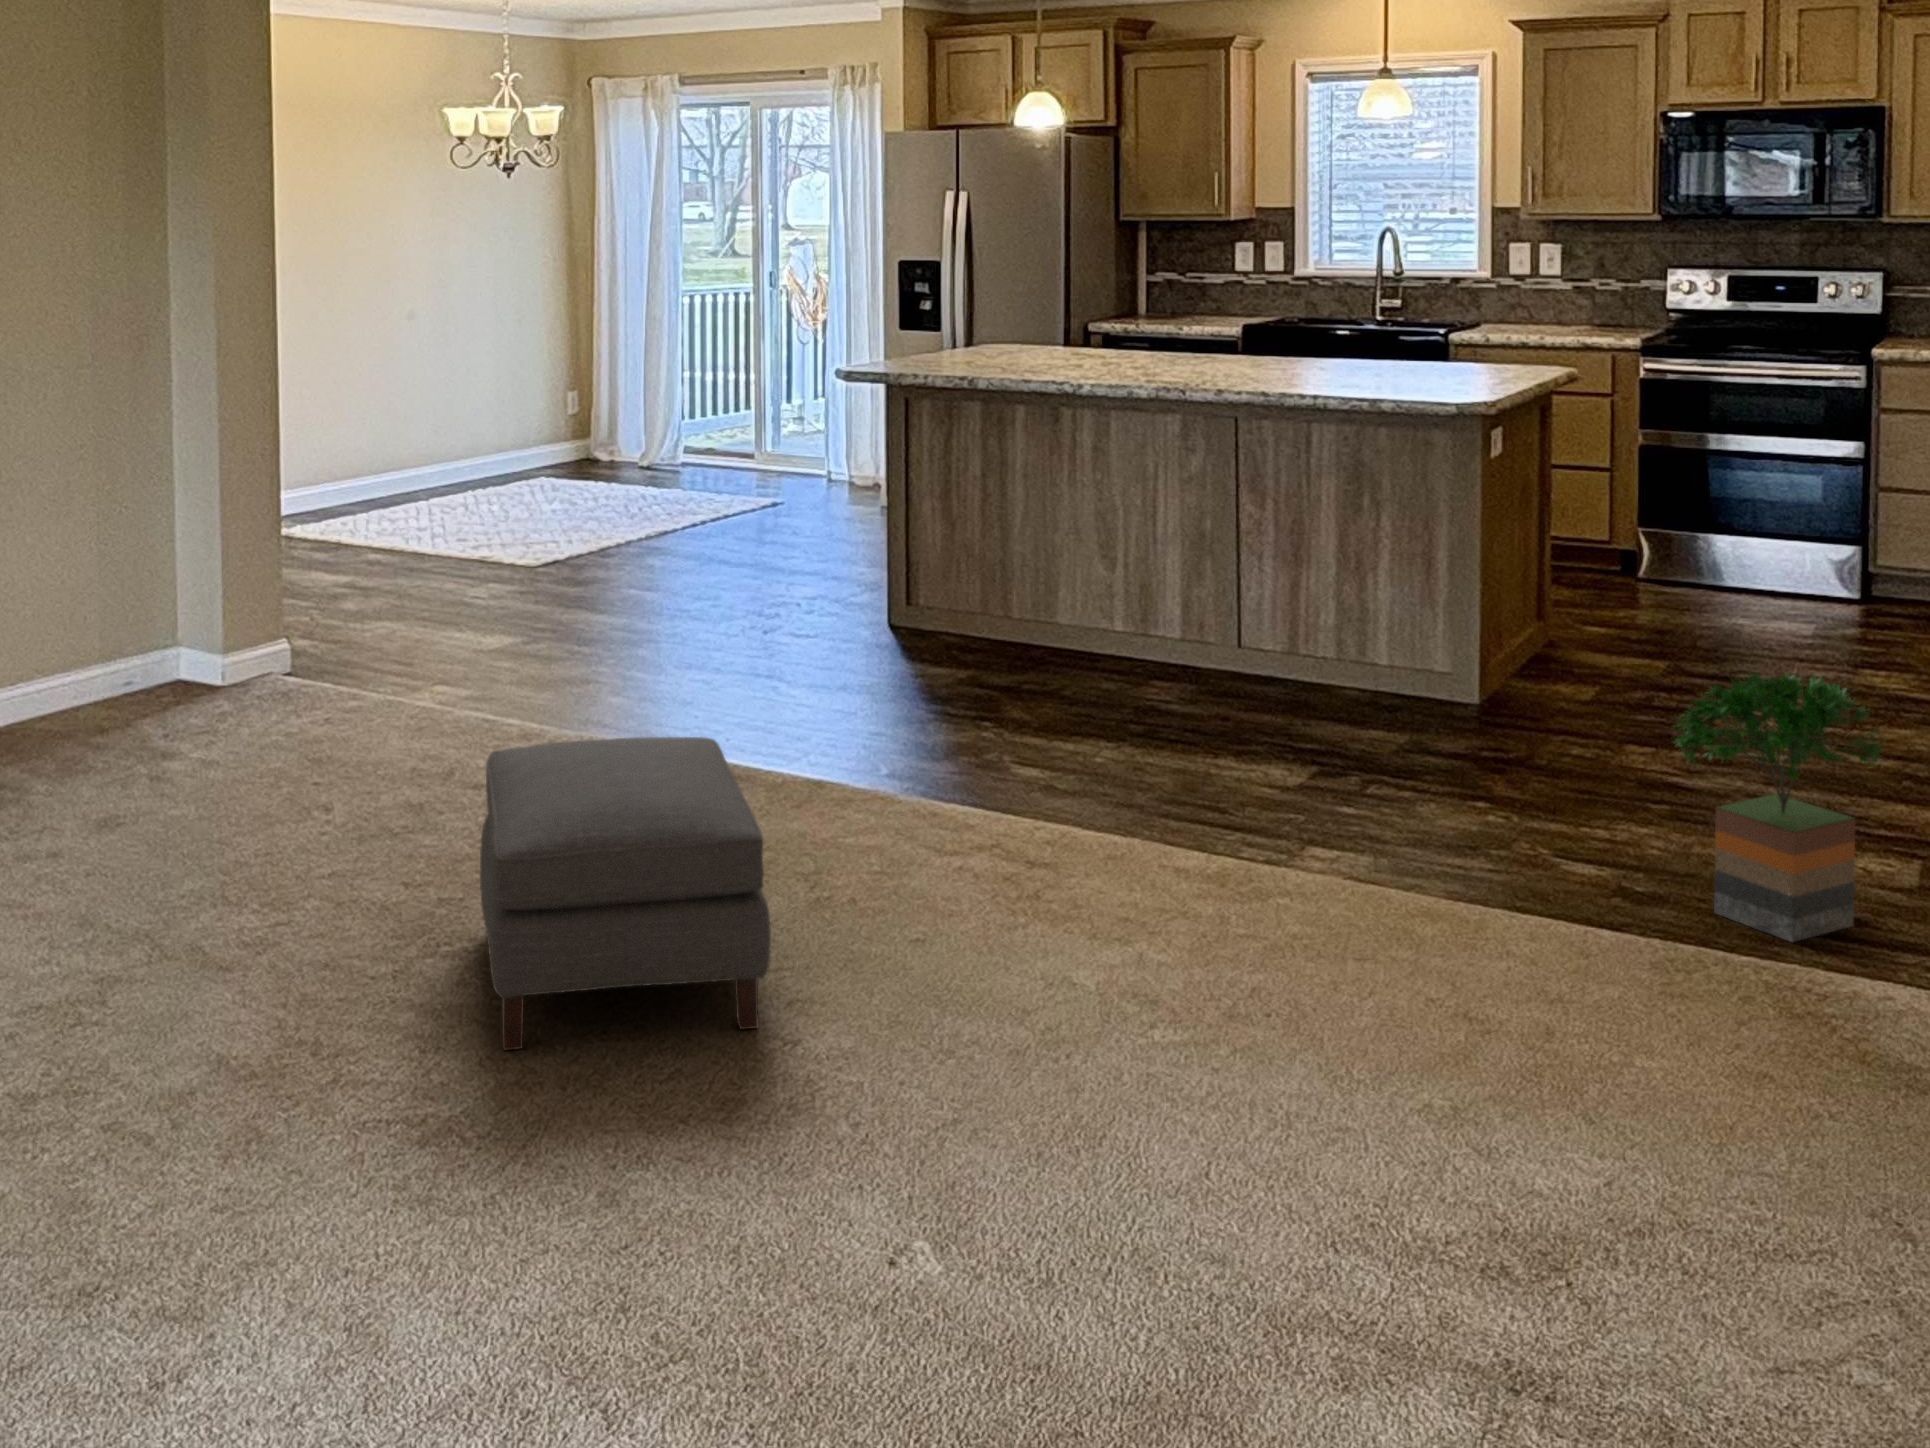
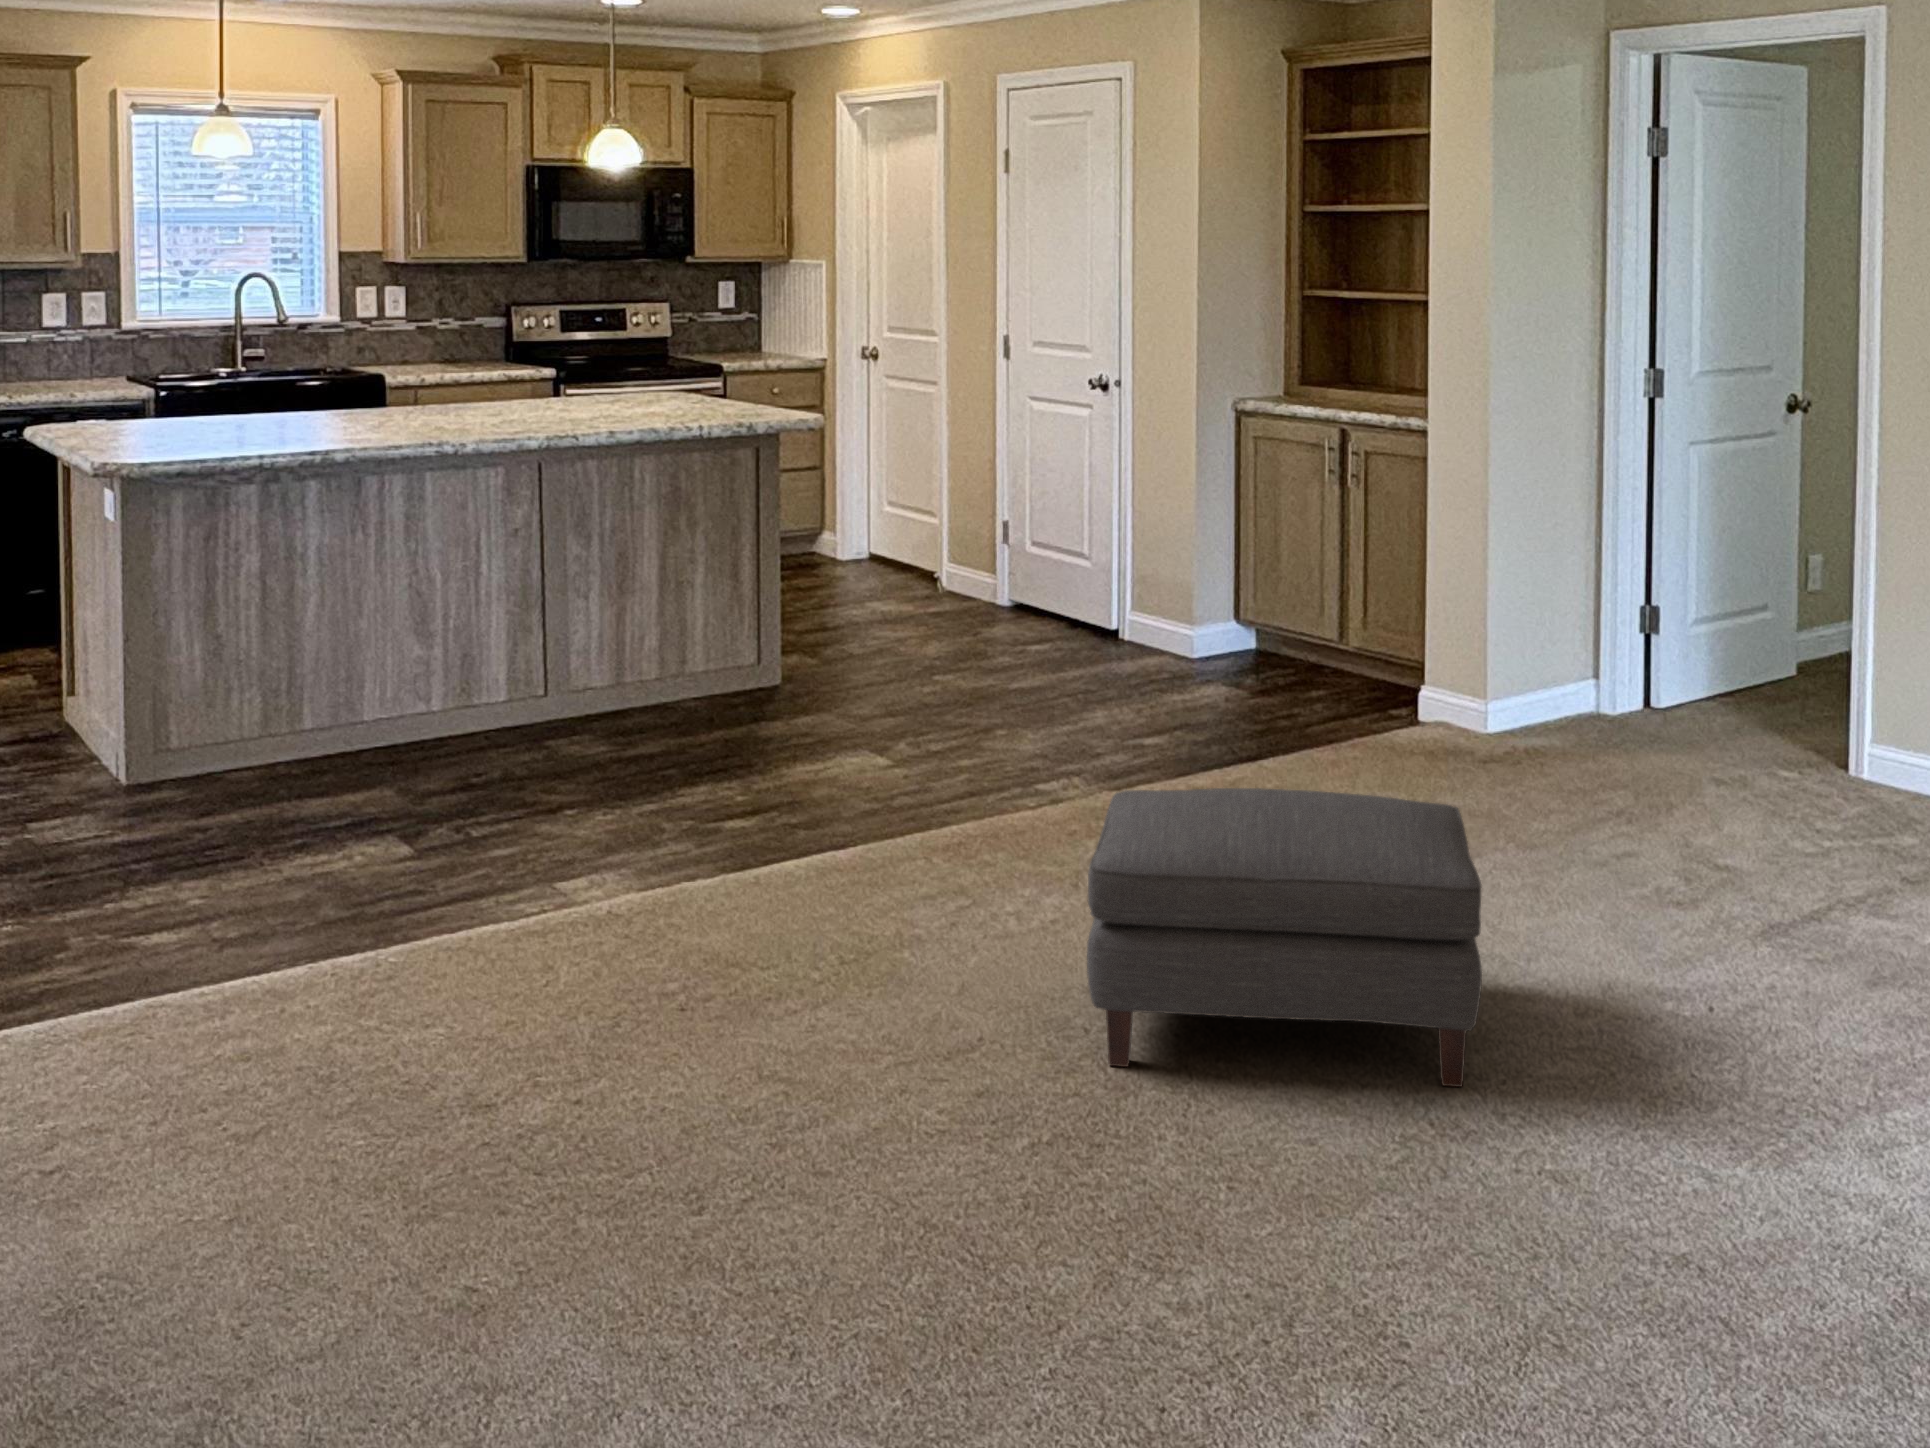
potted tree: present [1676,672,1883,942] -> none [1294,546,1420,721]

